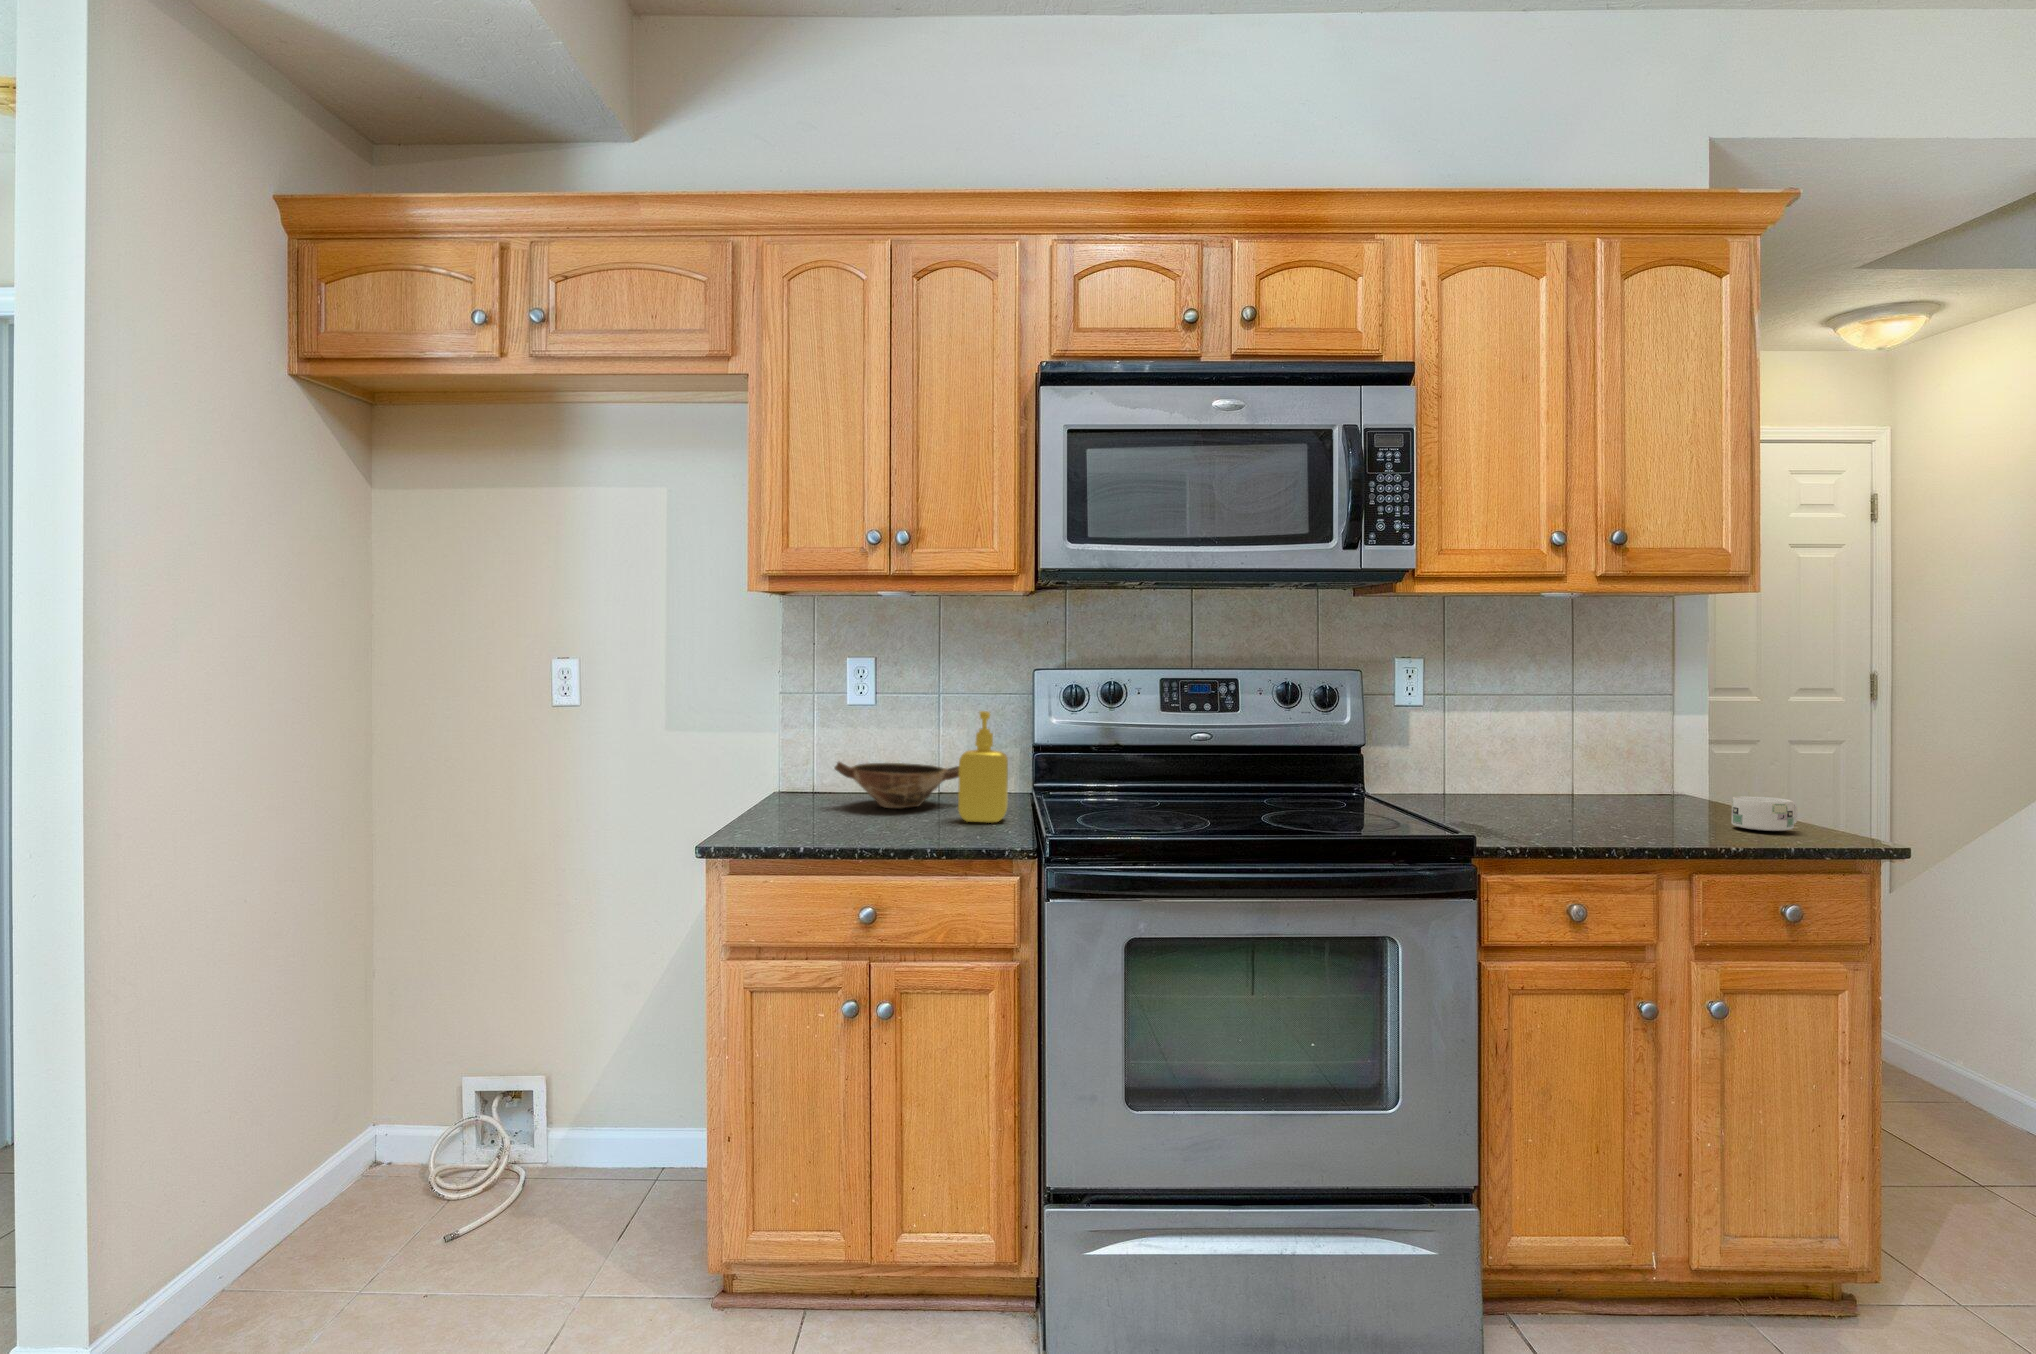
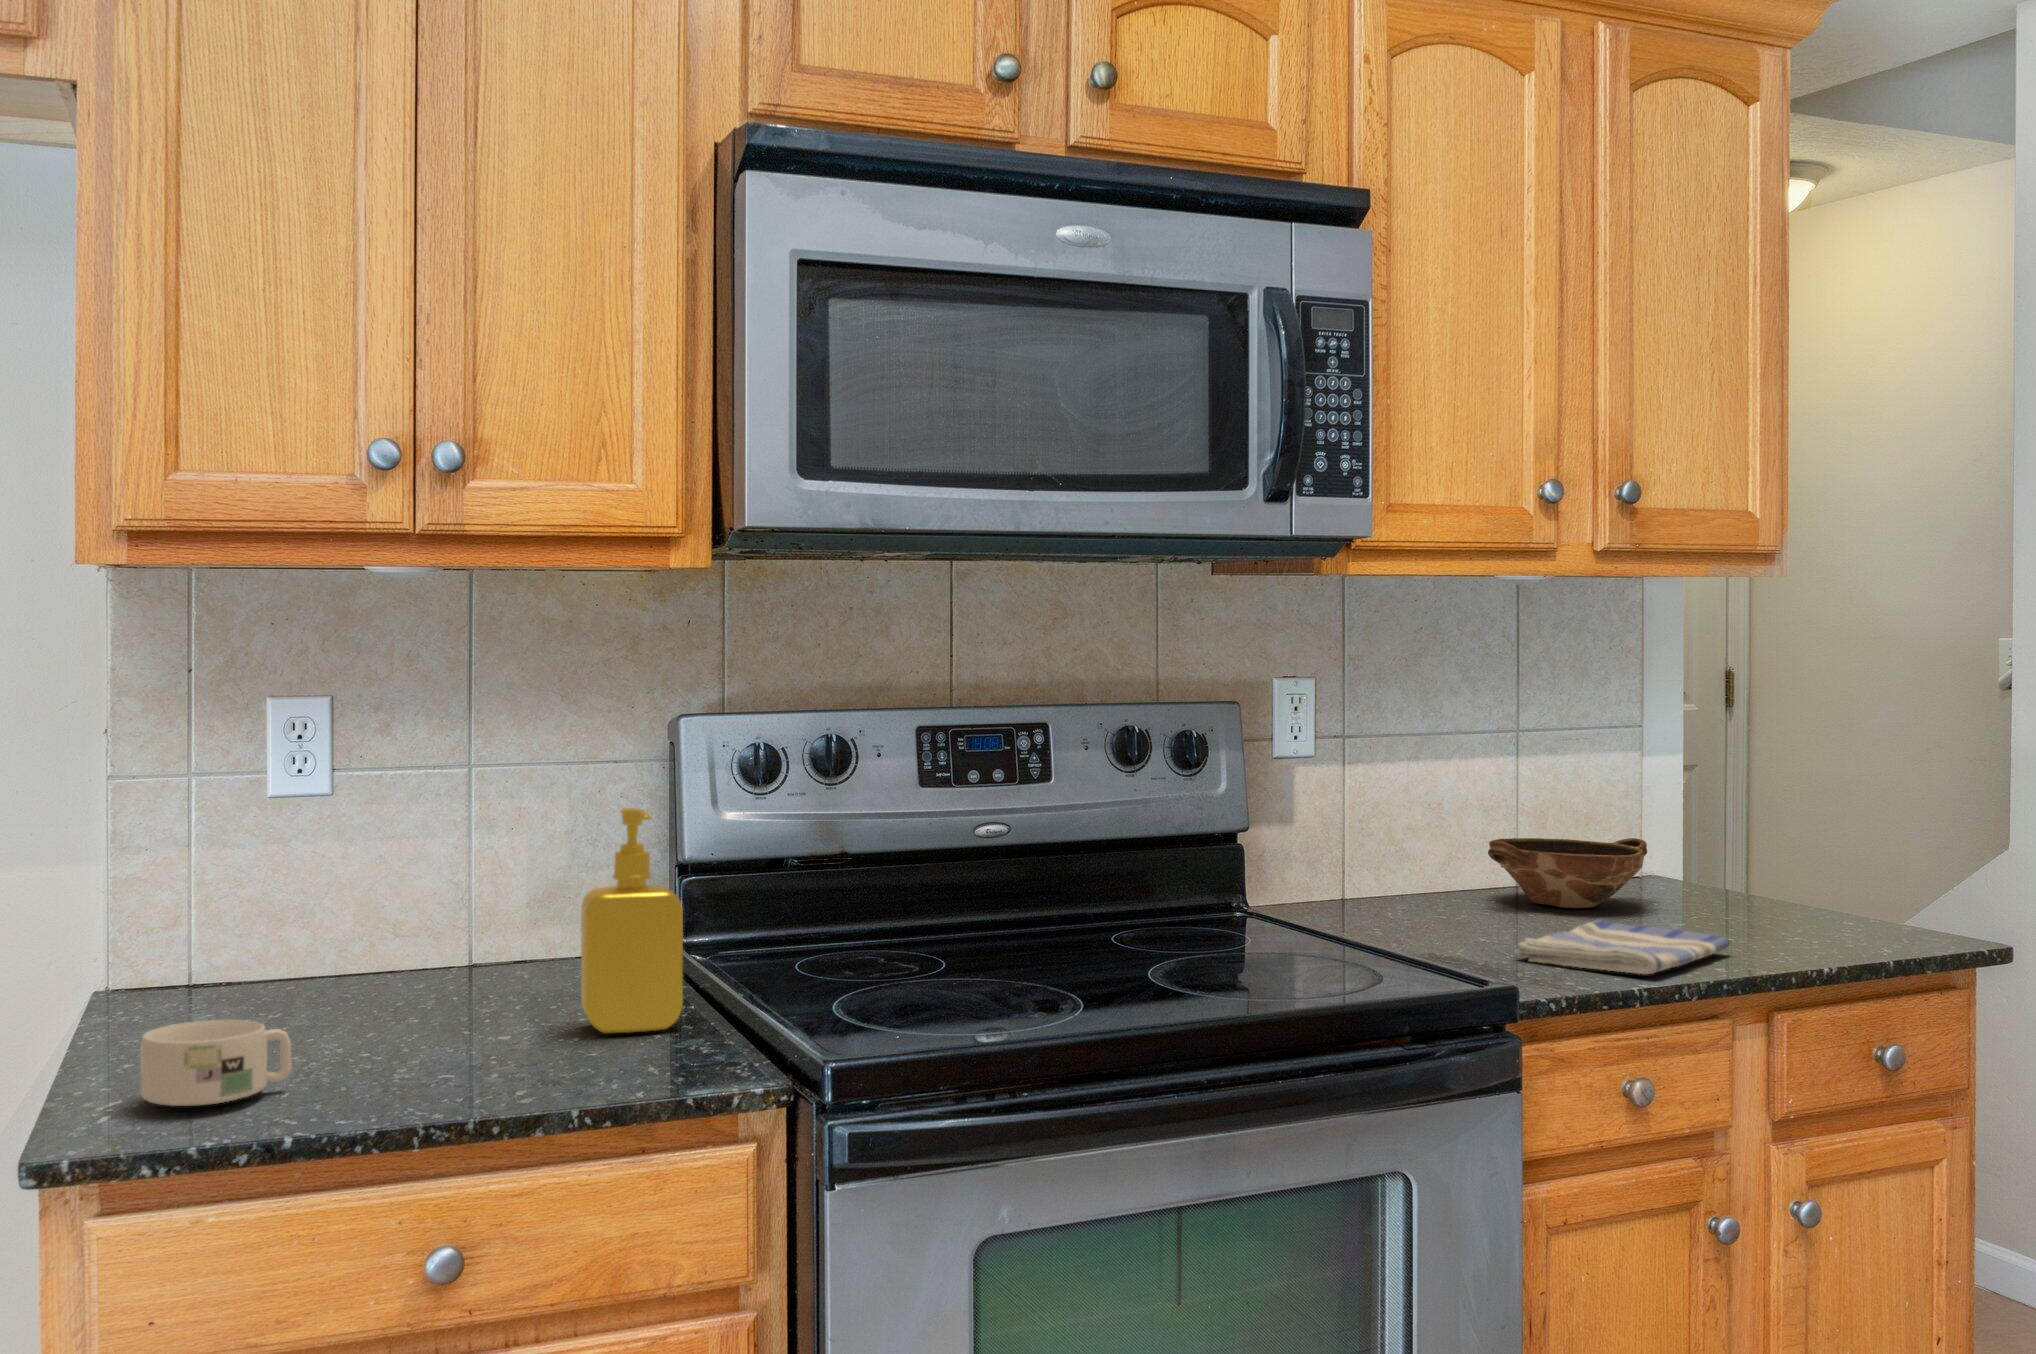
bowl: present [835,762,959,808] -> present [1488,838,1647,908]
mug: present [1731,796,1797,831] -> present [140,1020,292,1106]
dish towel: none [1512,808,1673,837] -> present [1515,919,1730,974]

